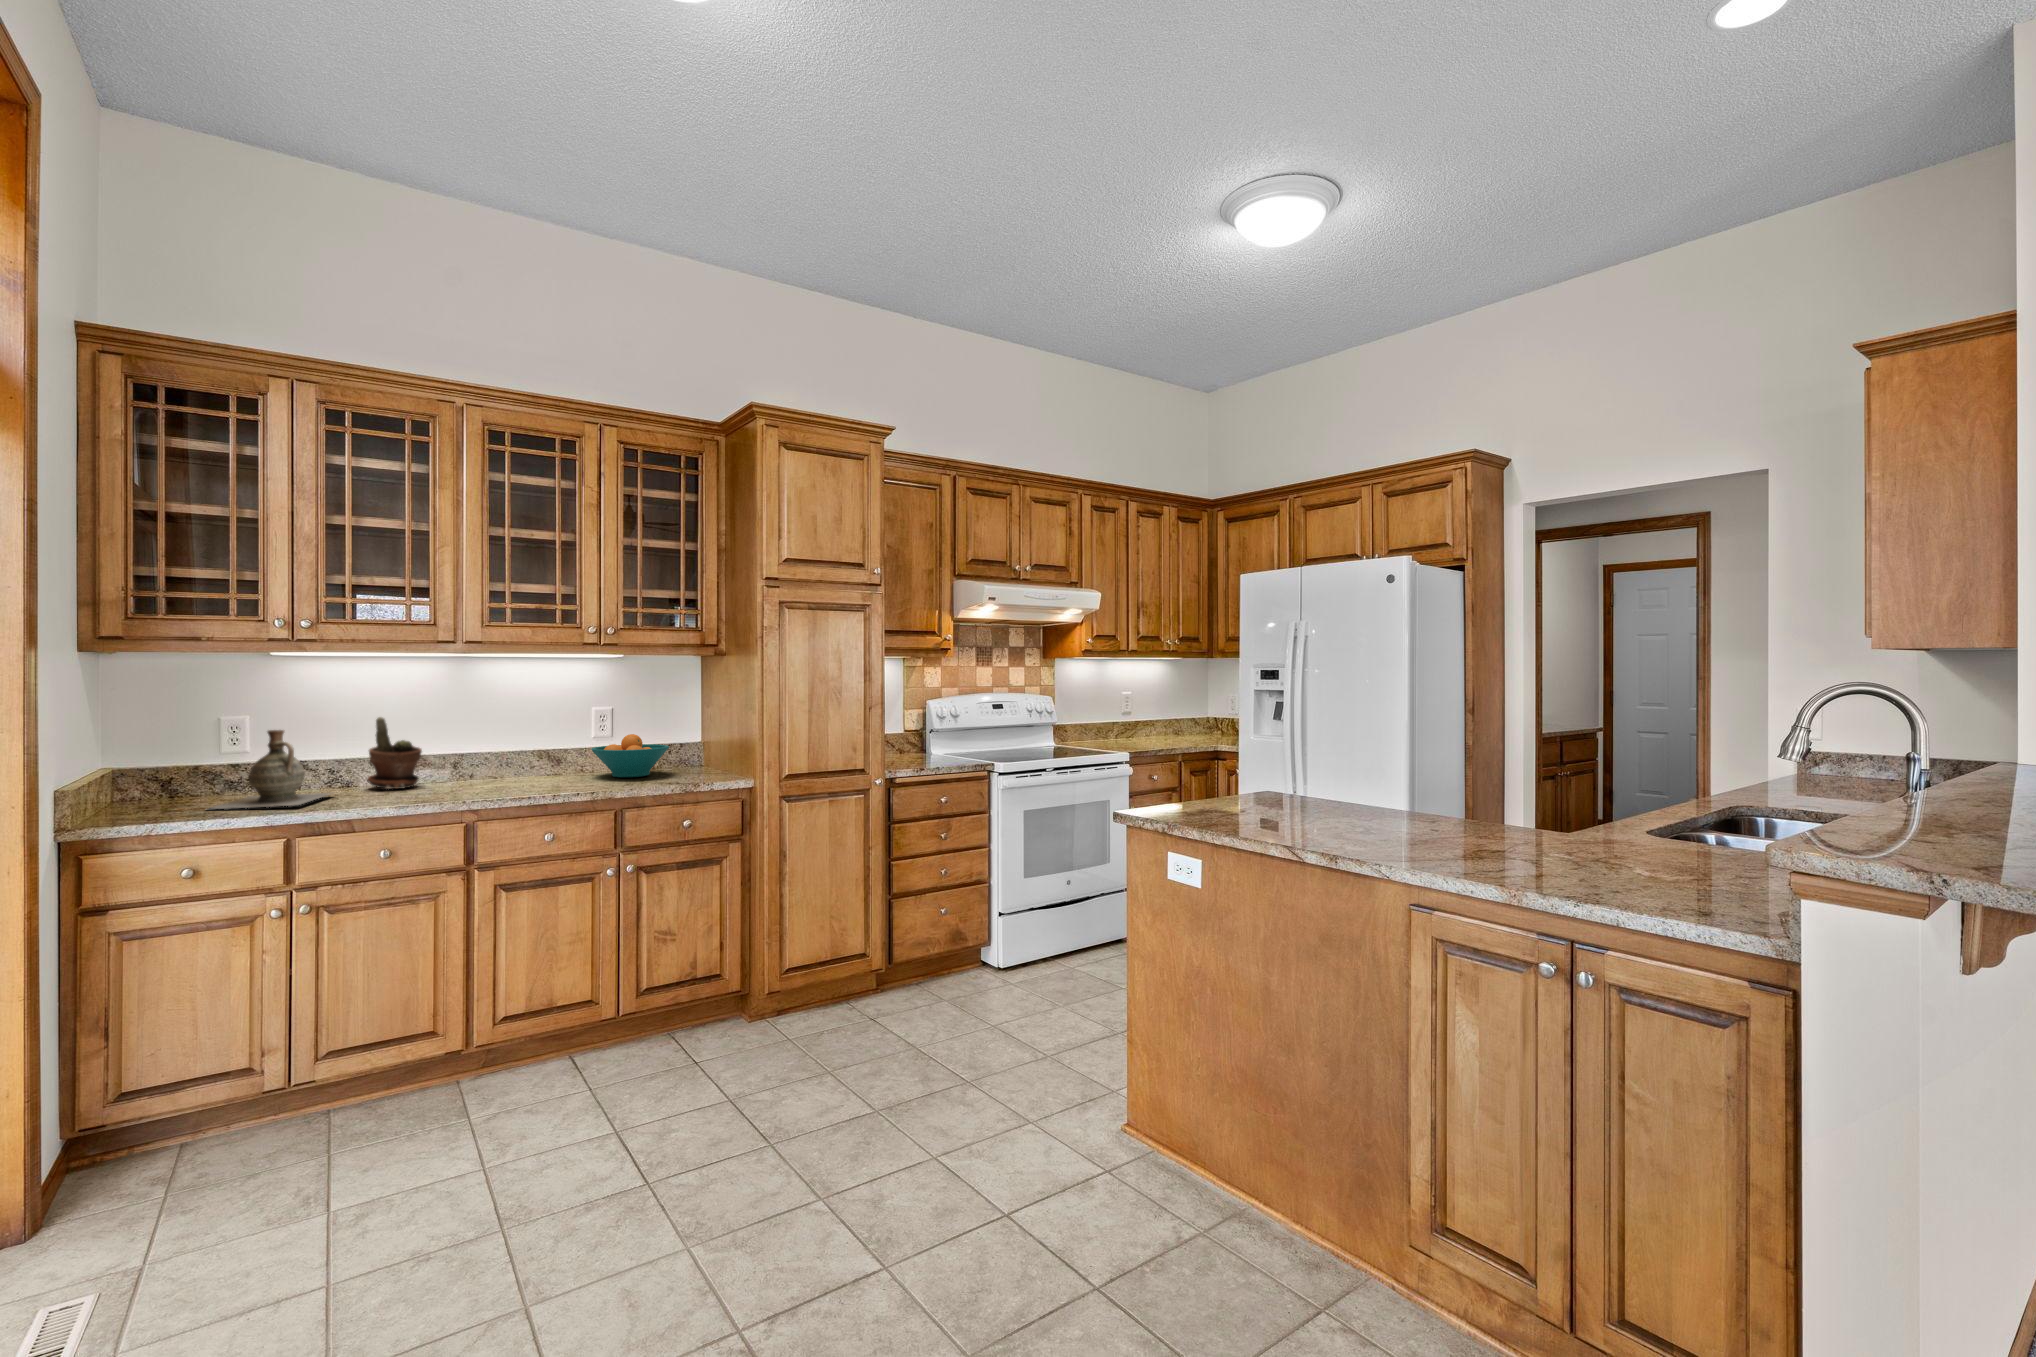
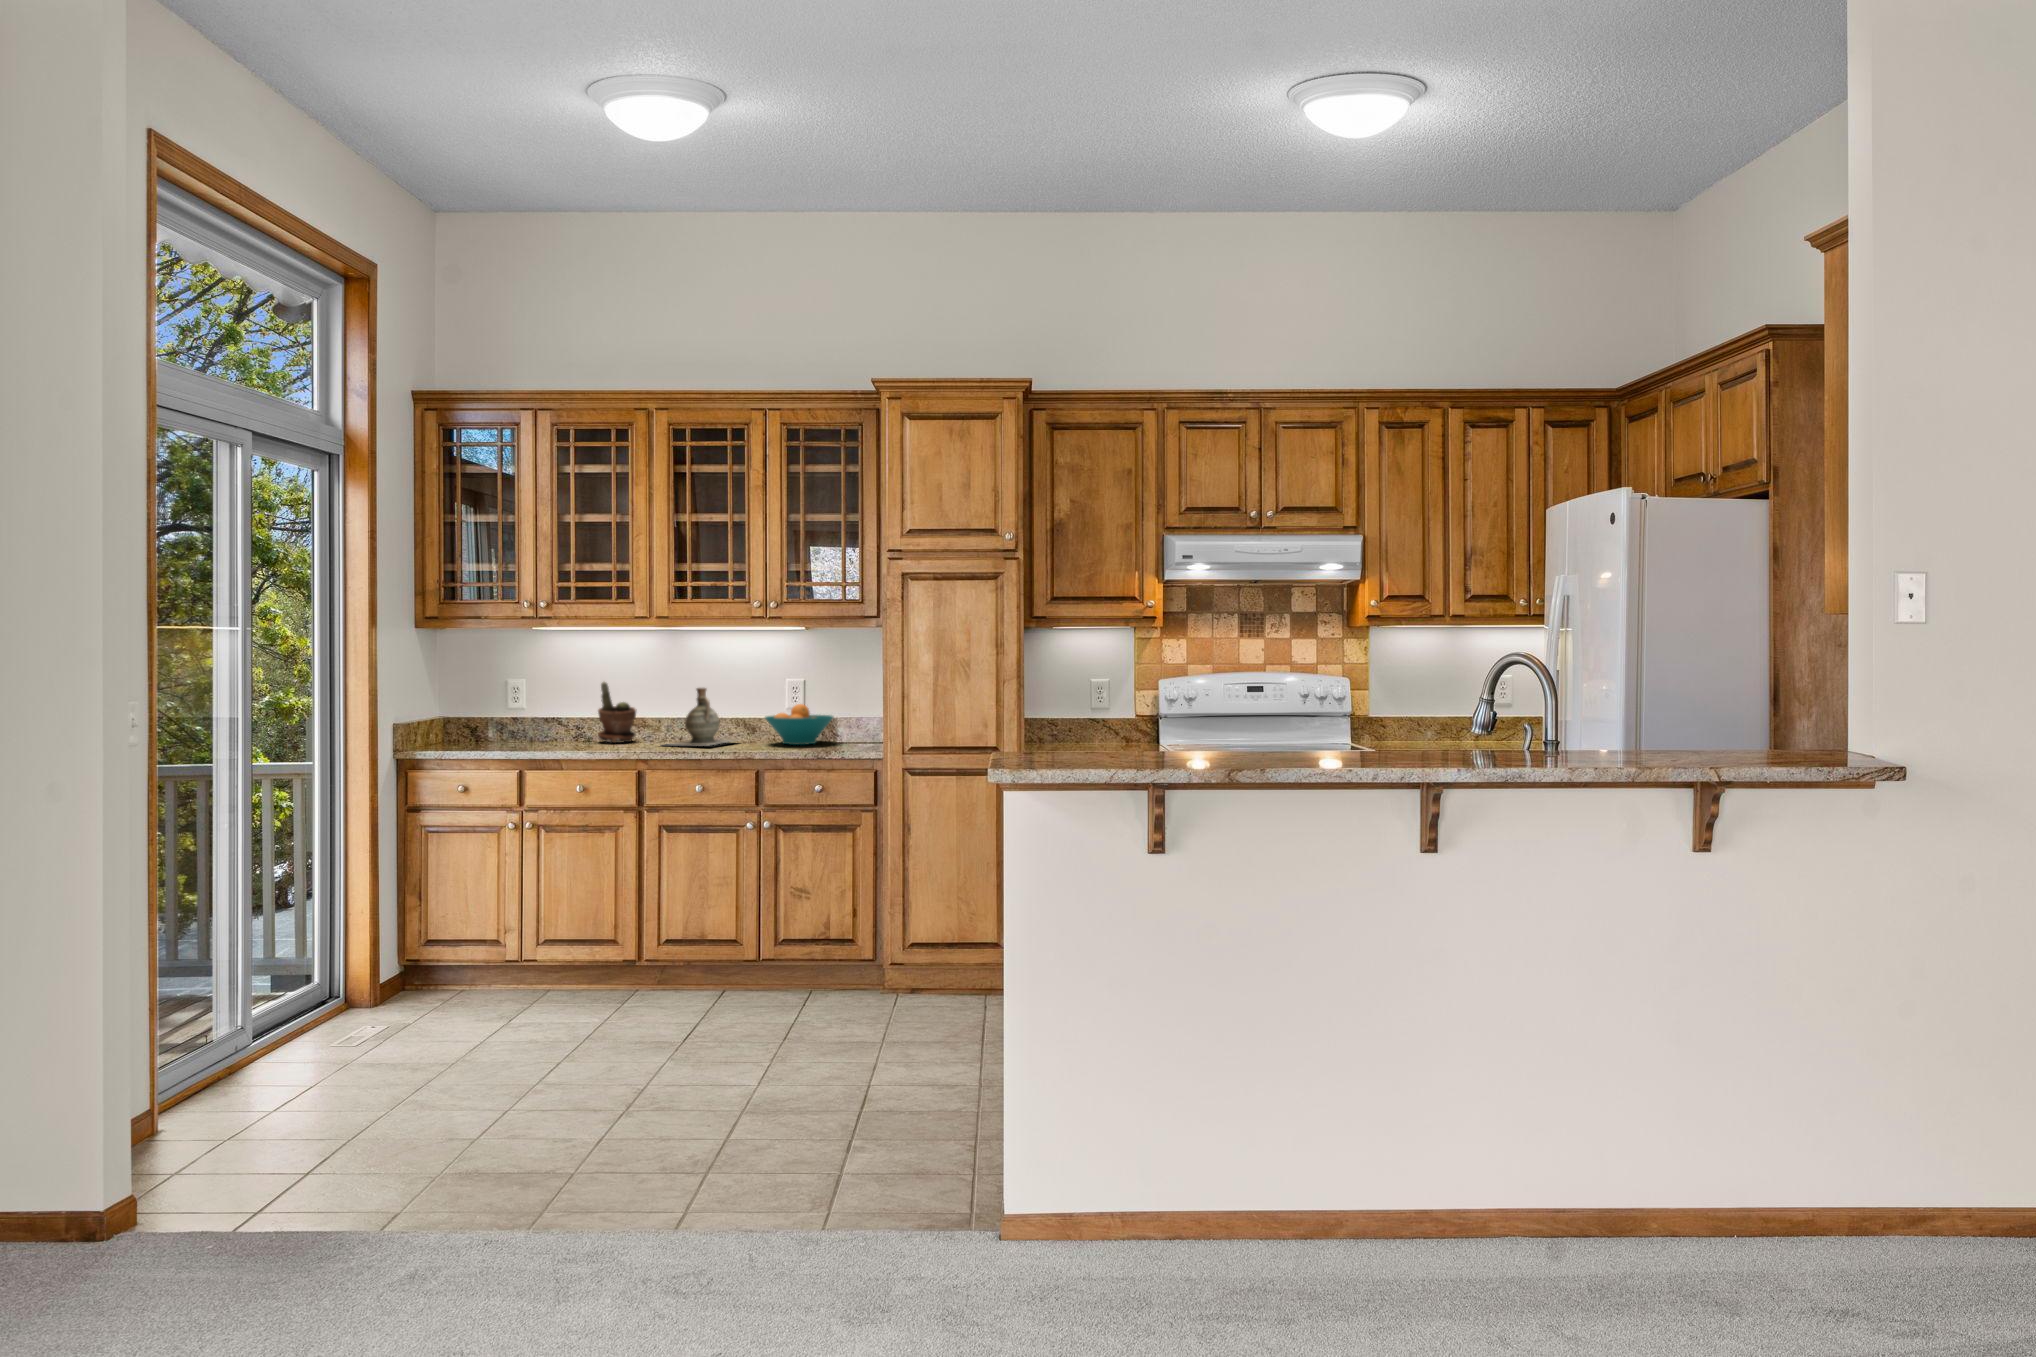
ceramic jug: present [211,730,330,809] -> present [668,688,732,745]

